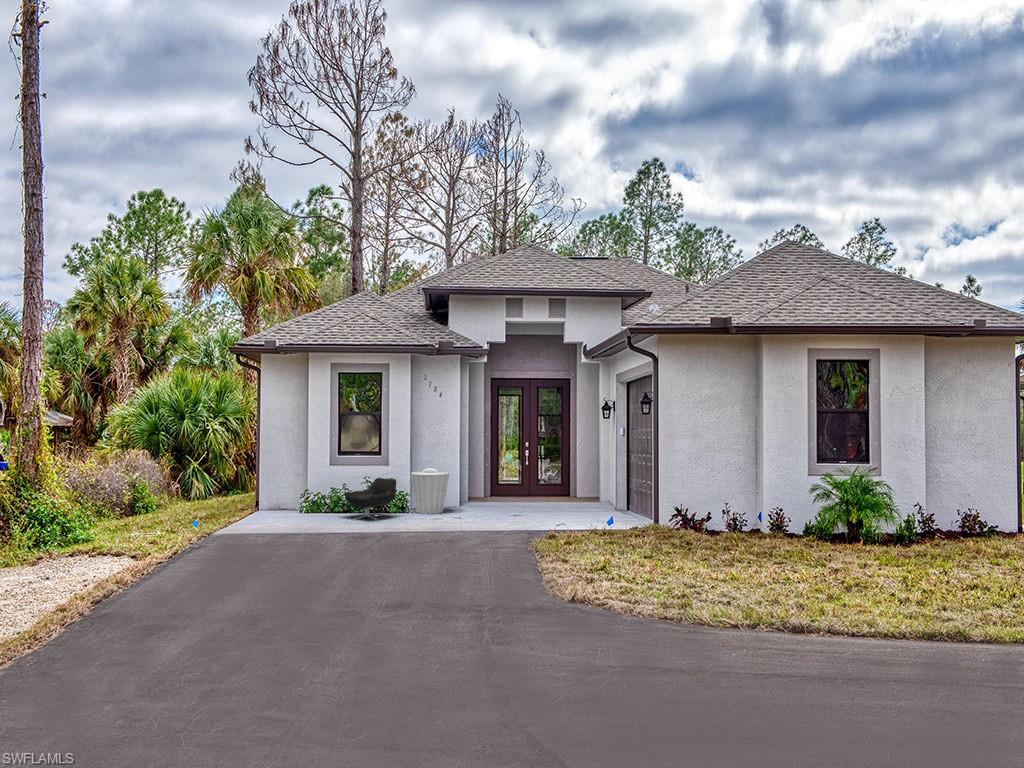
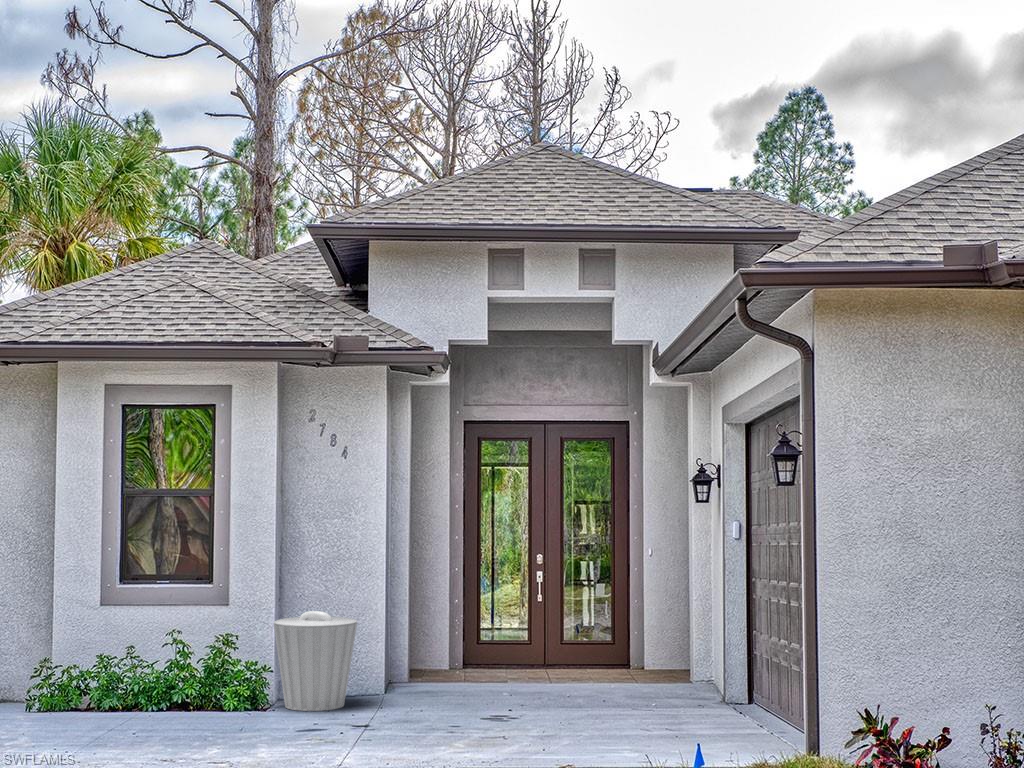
lounge chair: present [345,478,397,520] -> none [122,632,236,728]

